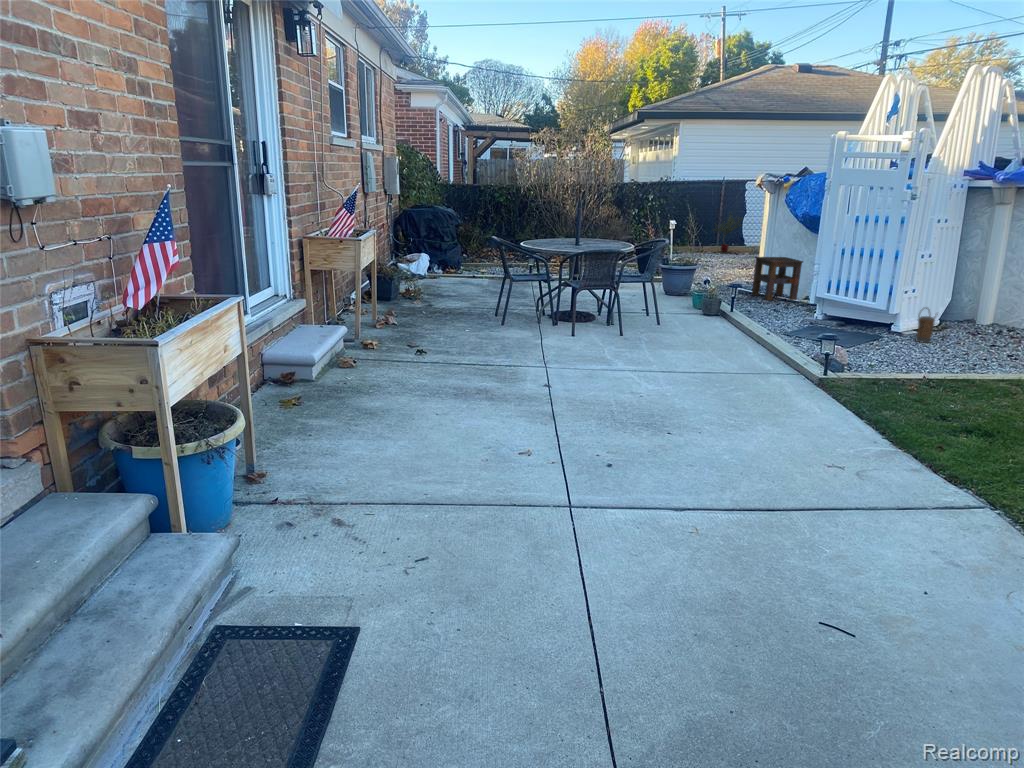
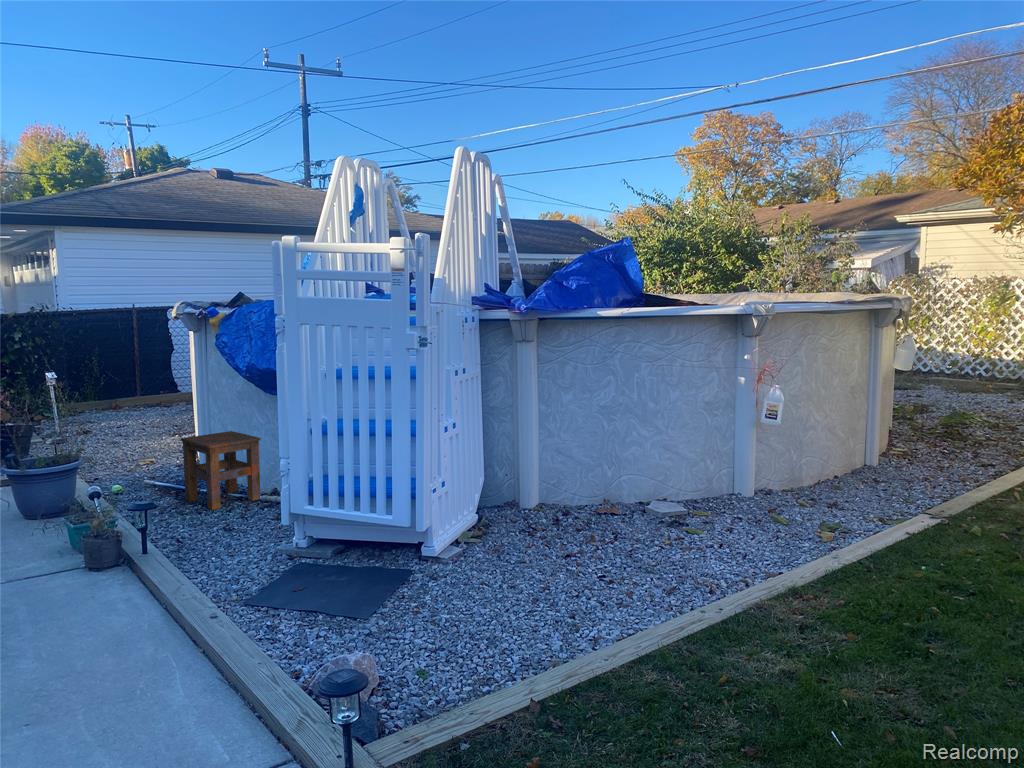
potted tree: present [713,213,743,252] -> none [122,350,169,408]
watering can: present [916,308,936,343] -> none [461,513,484,571]

